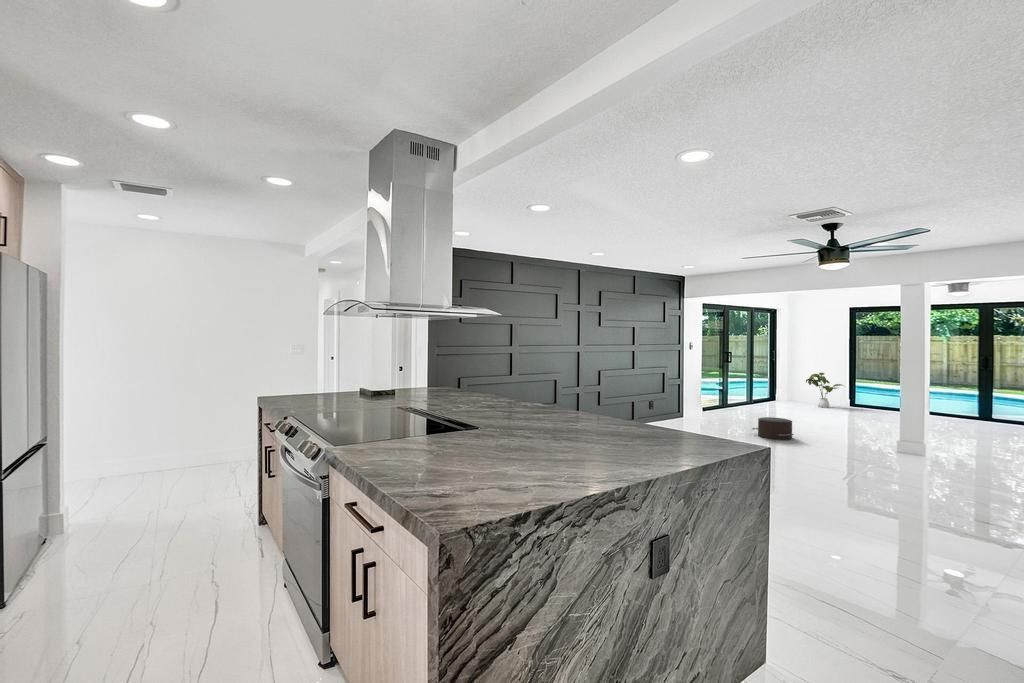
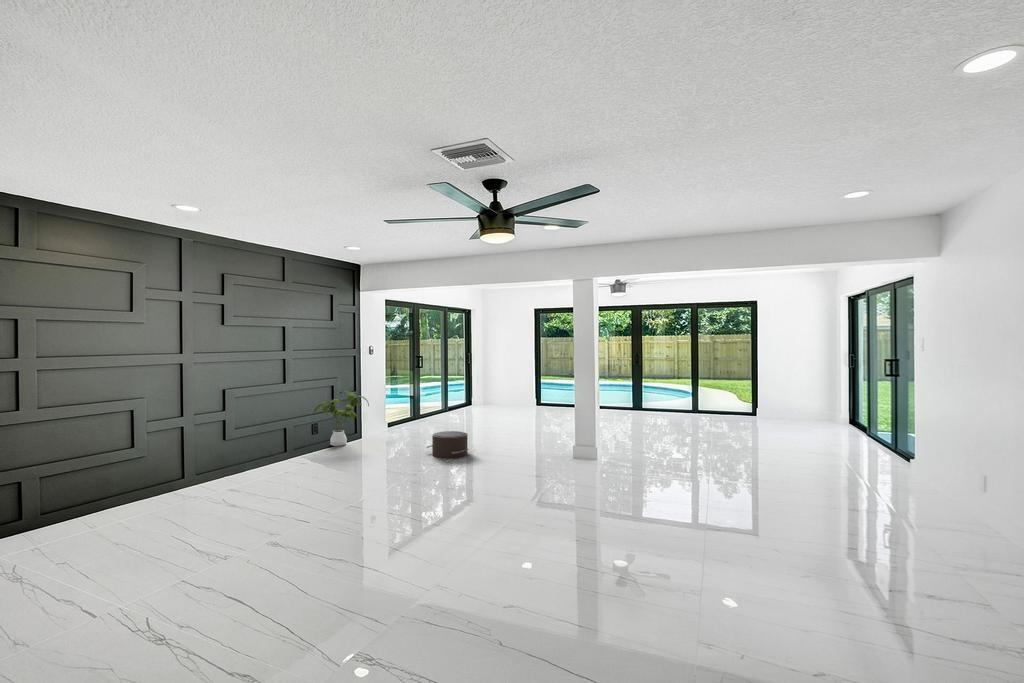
house plant: present [806,373,843,408] -> present [314,391,369,446]

